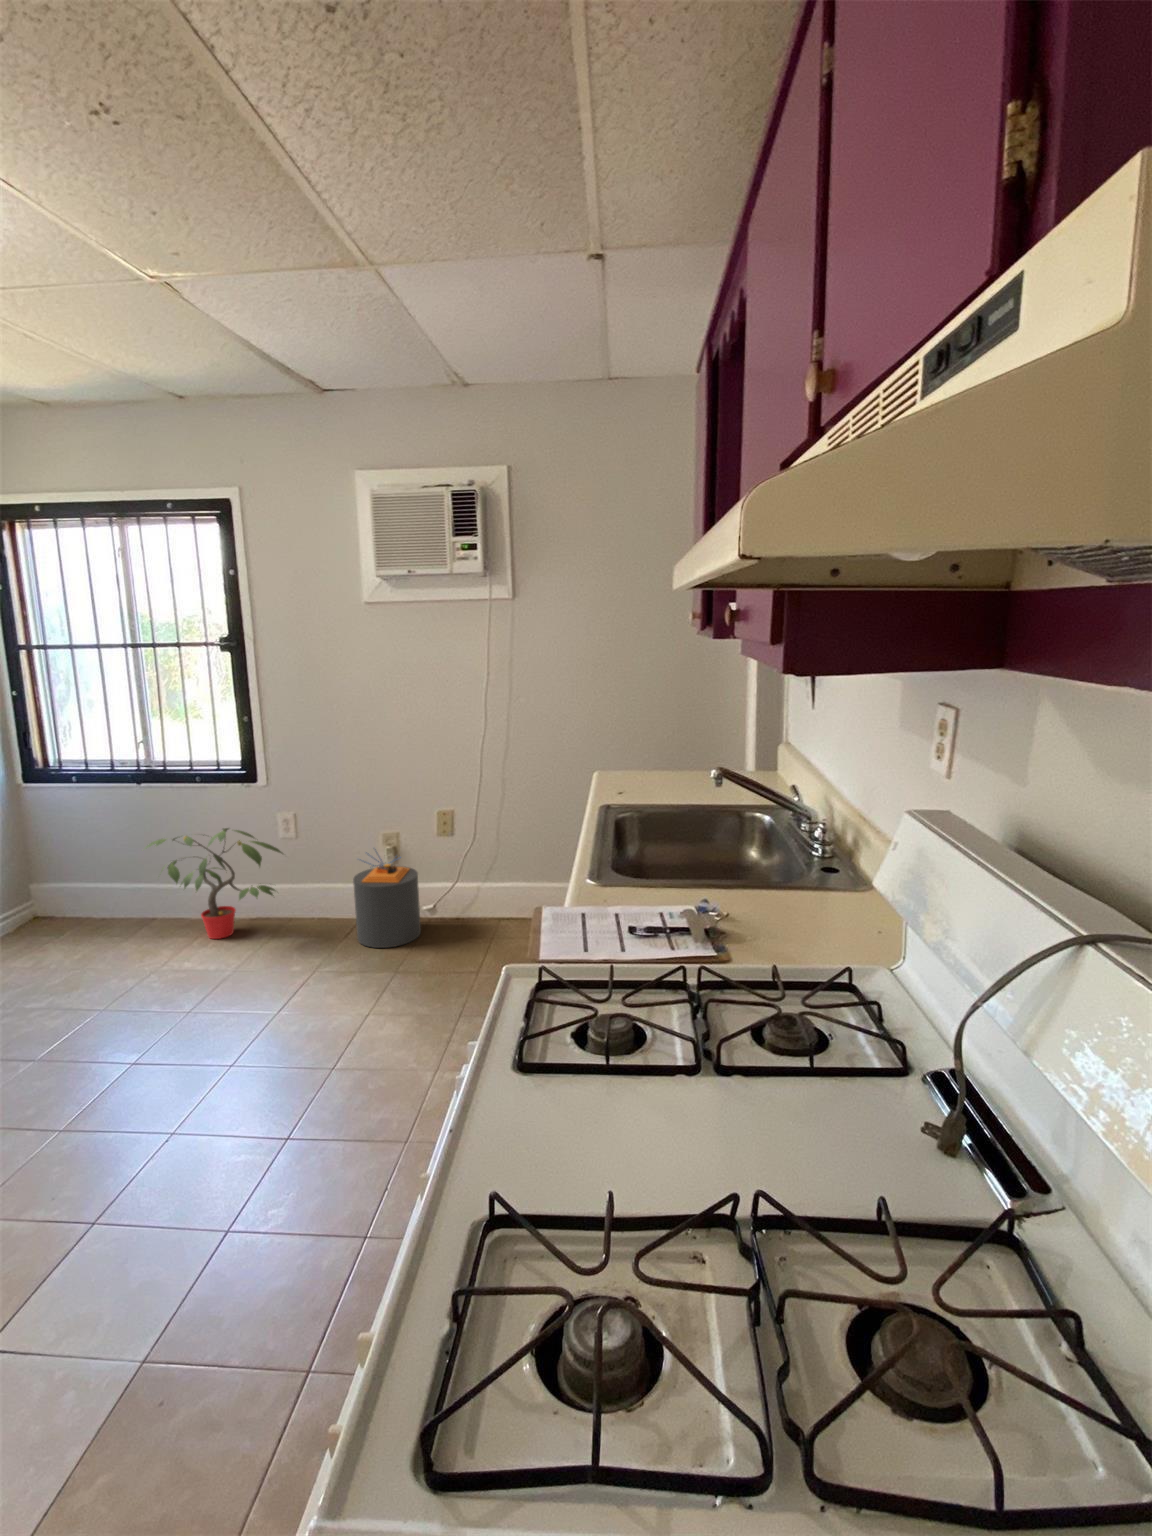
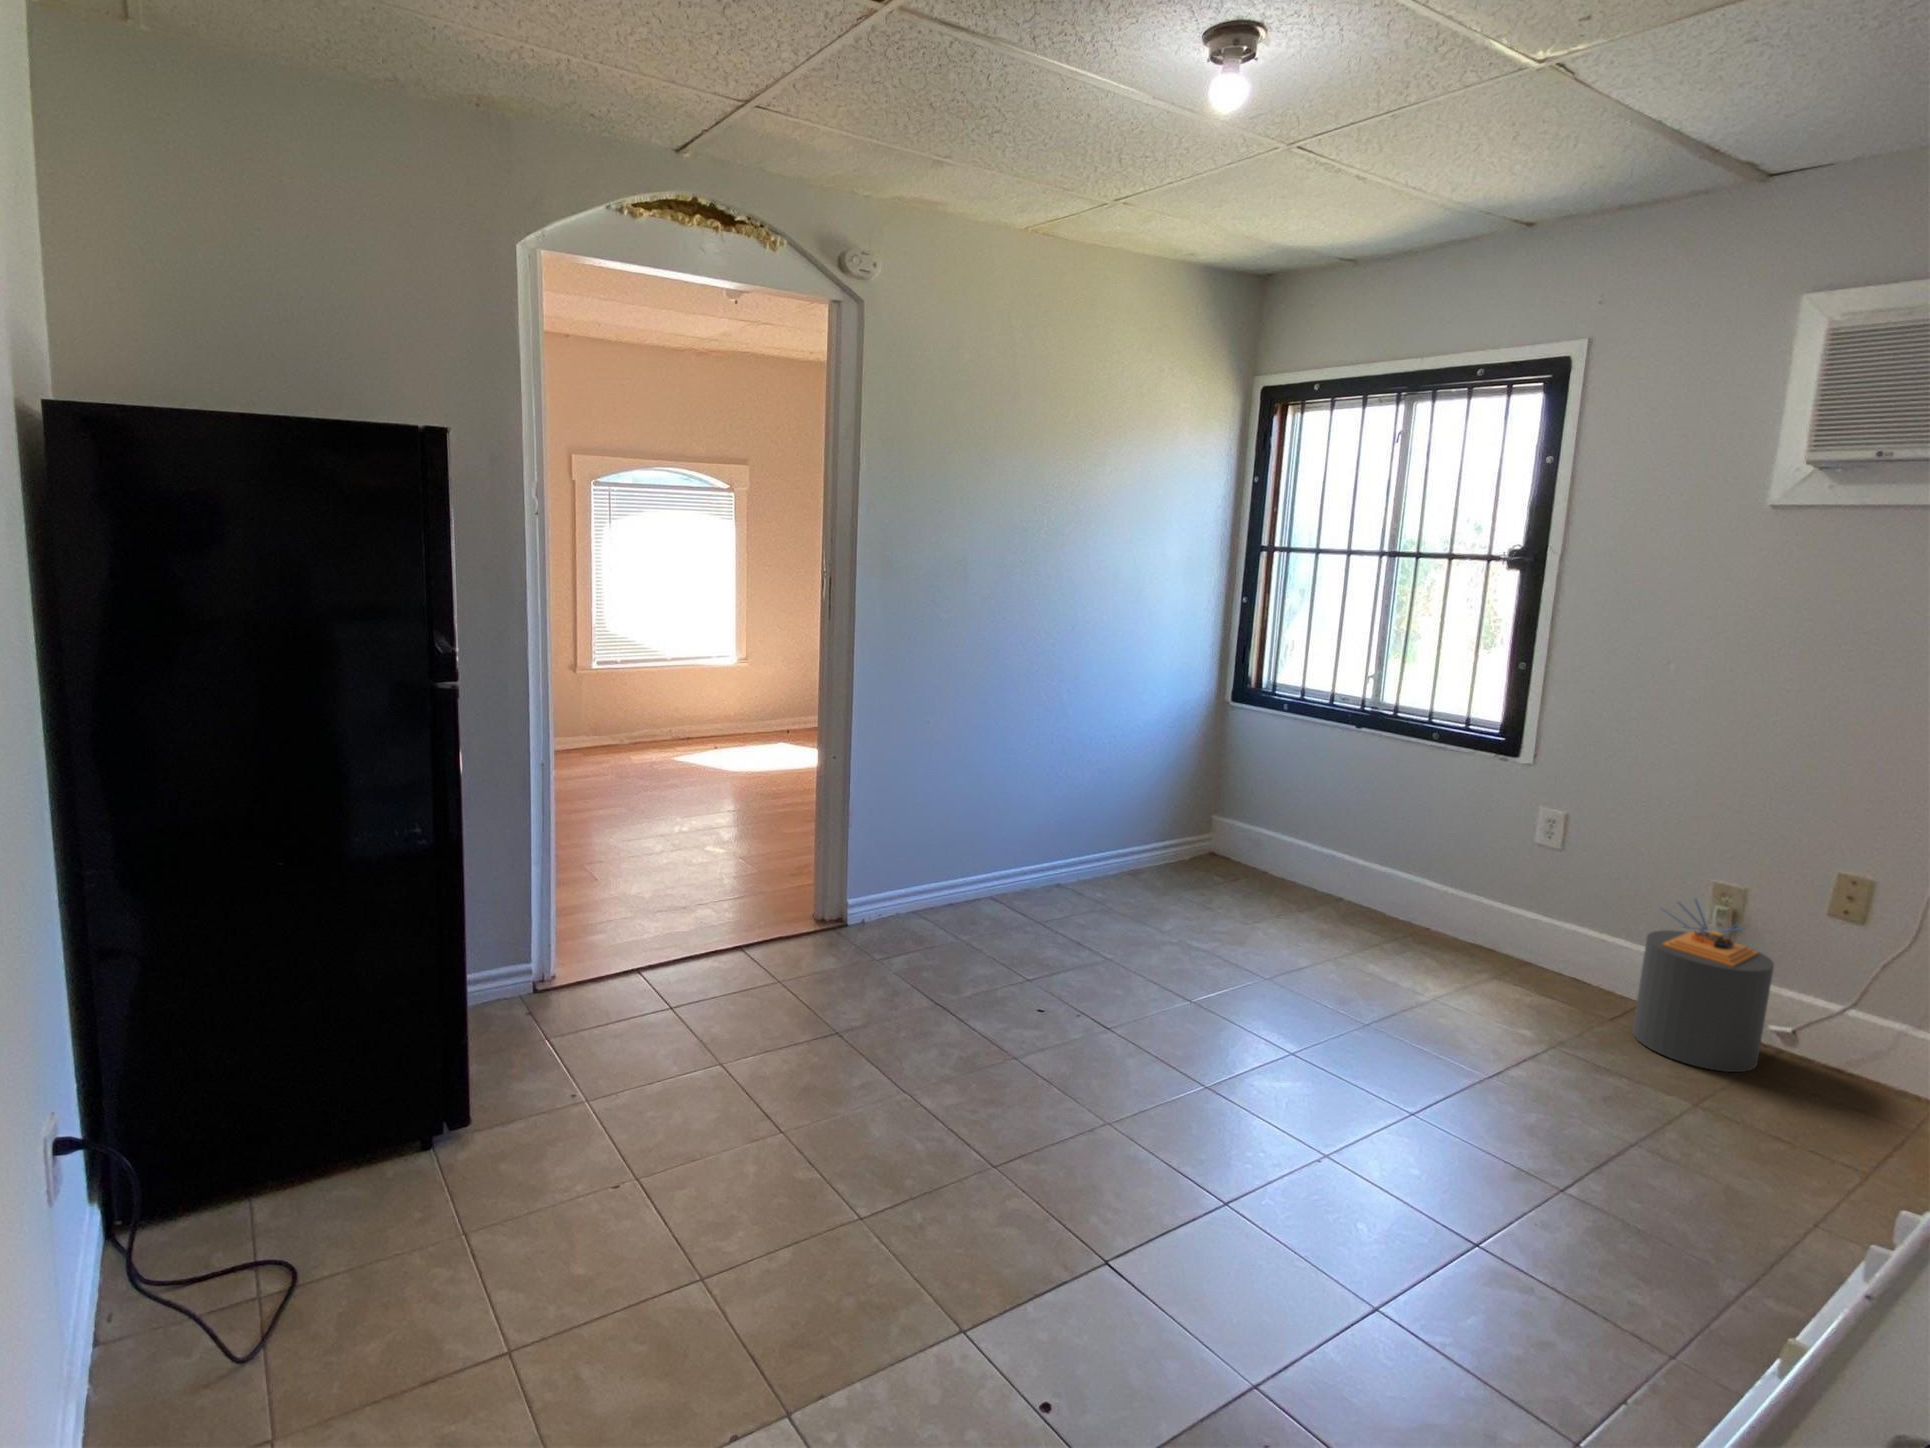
potted plant: present [146,828,283,939] -> none [1347,801,1544,956]

